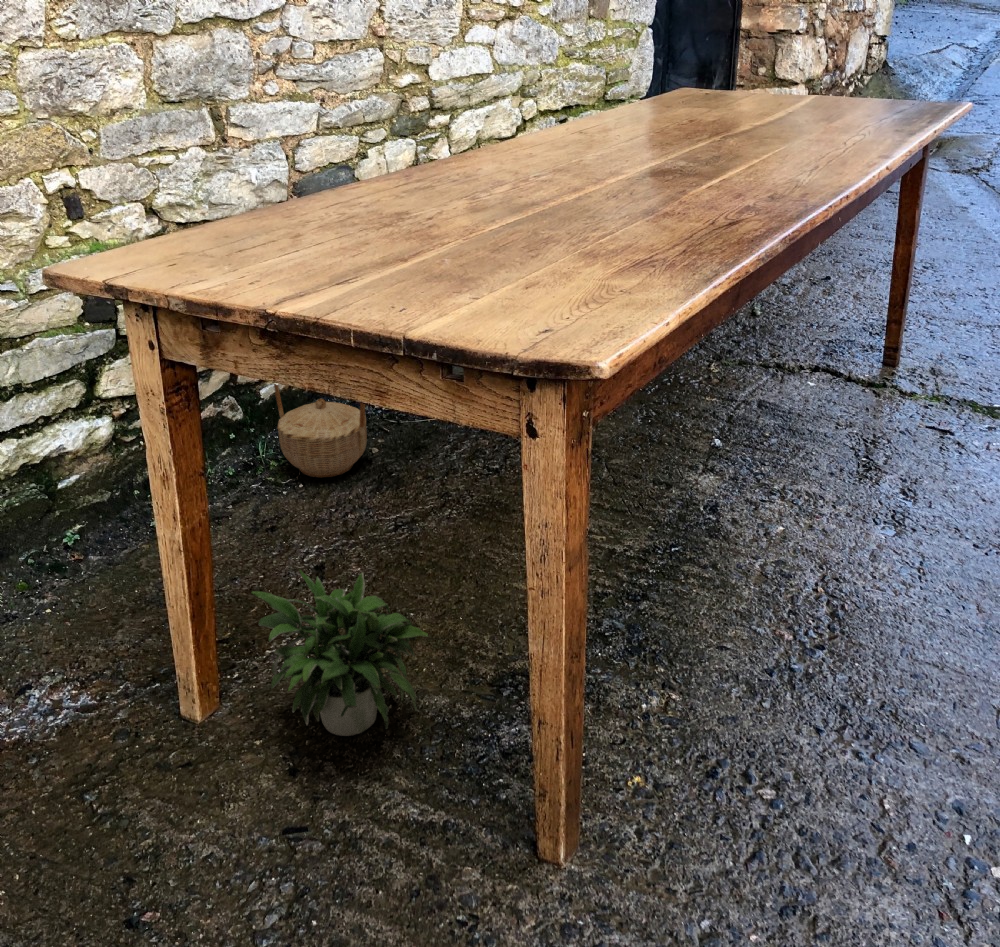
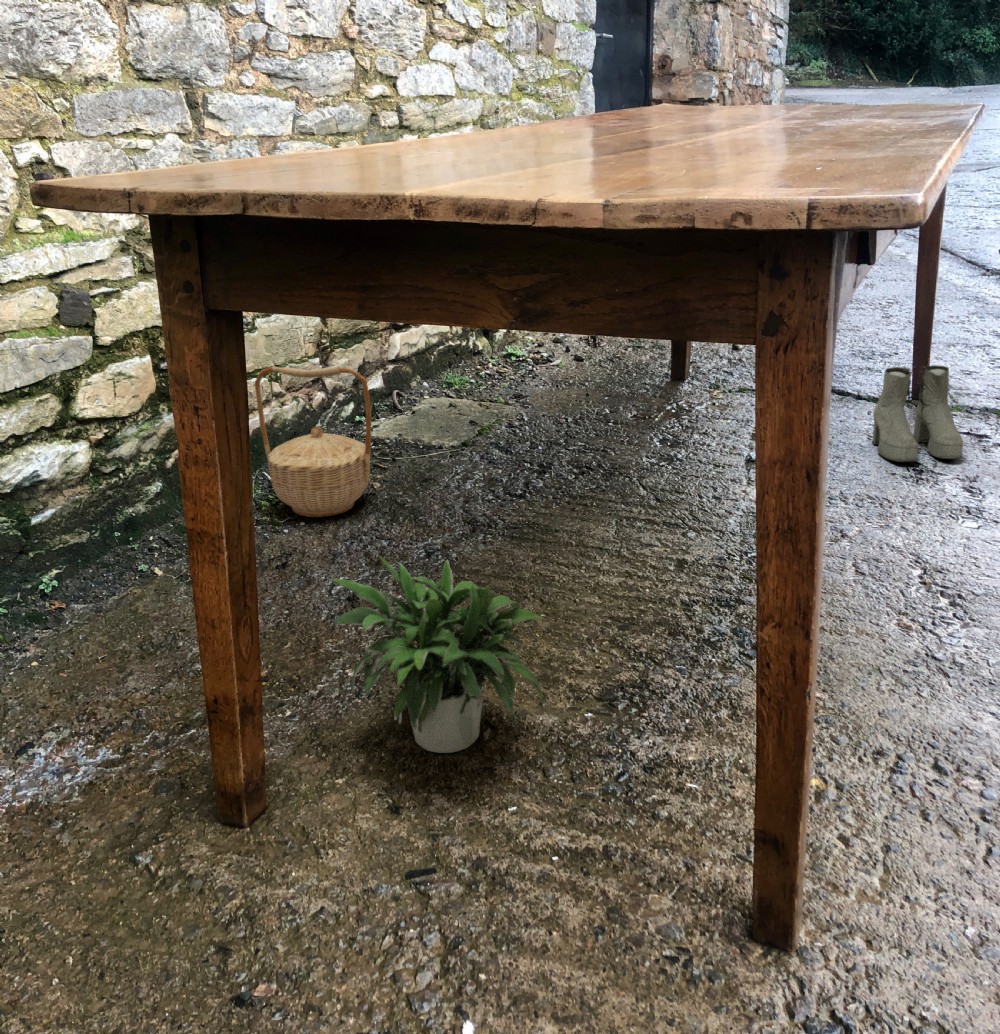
boots: none [843,371,922,465] -> present [872,365,963,462]

